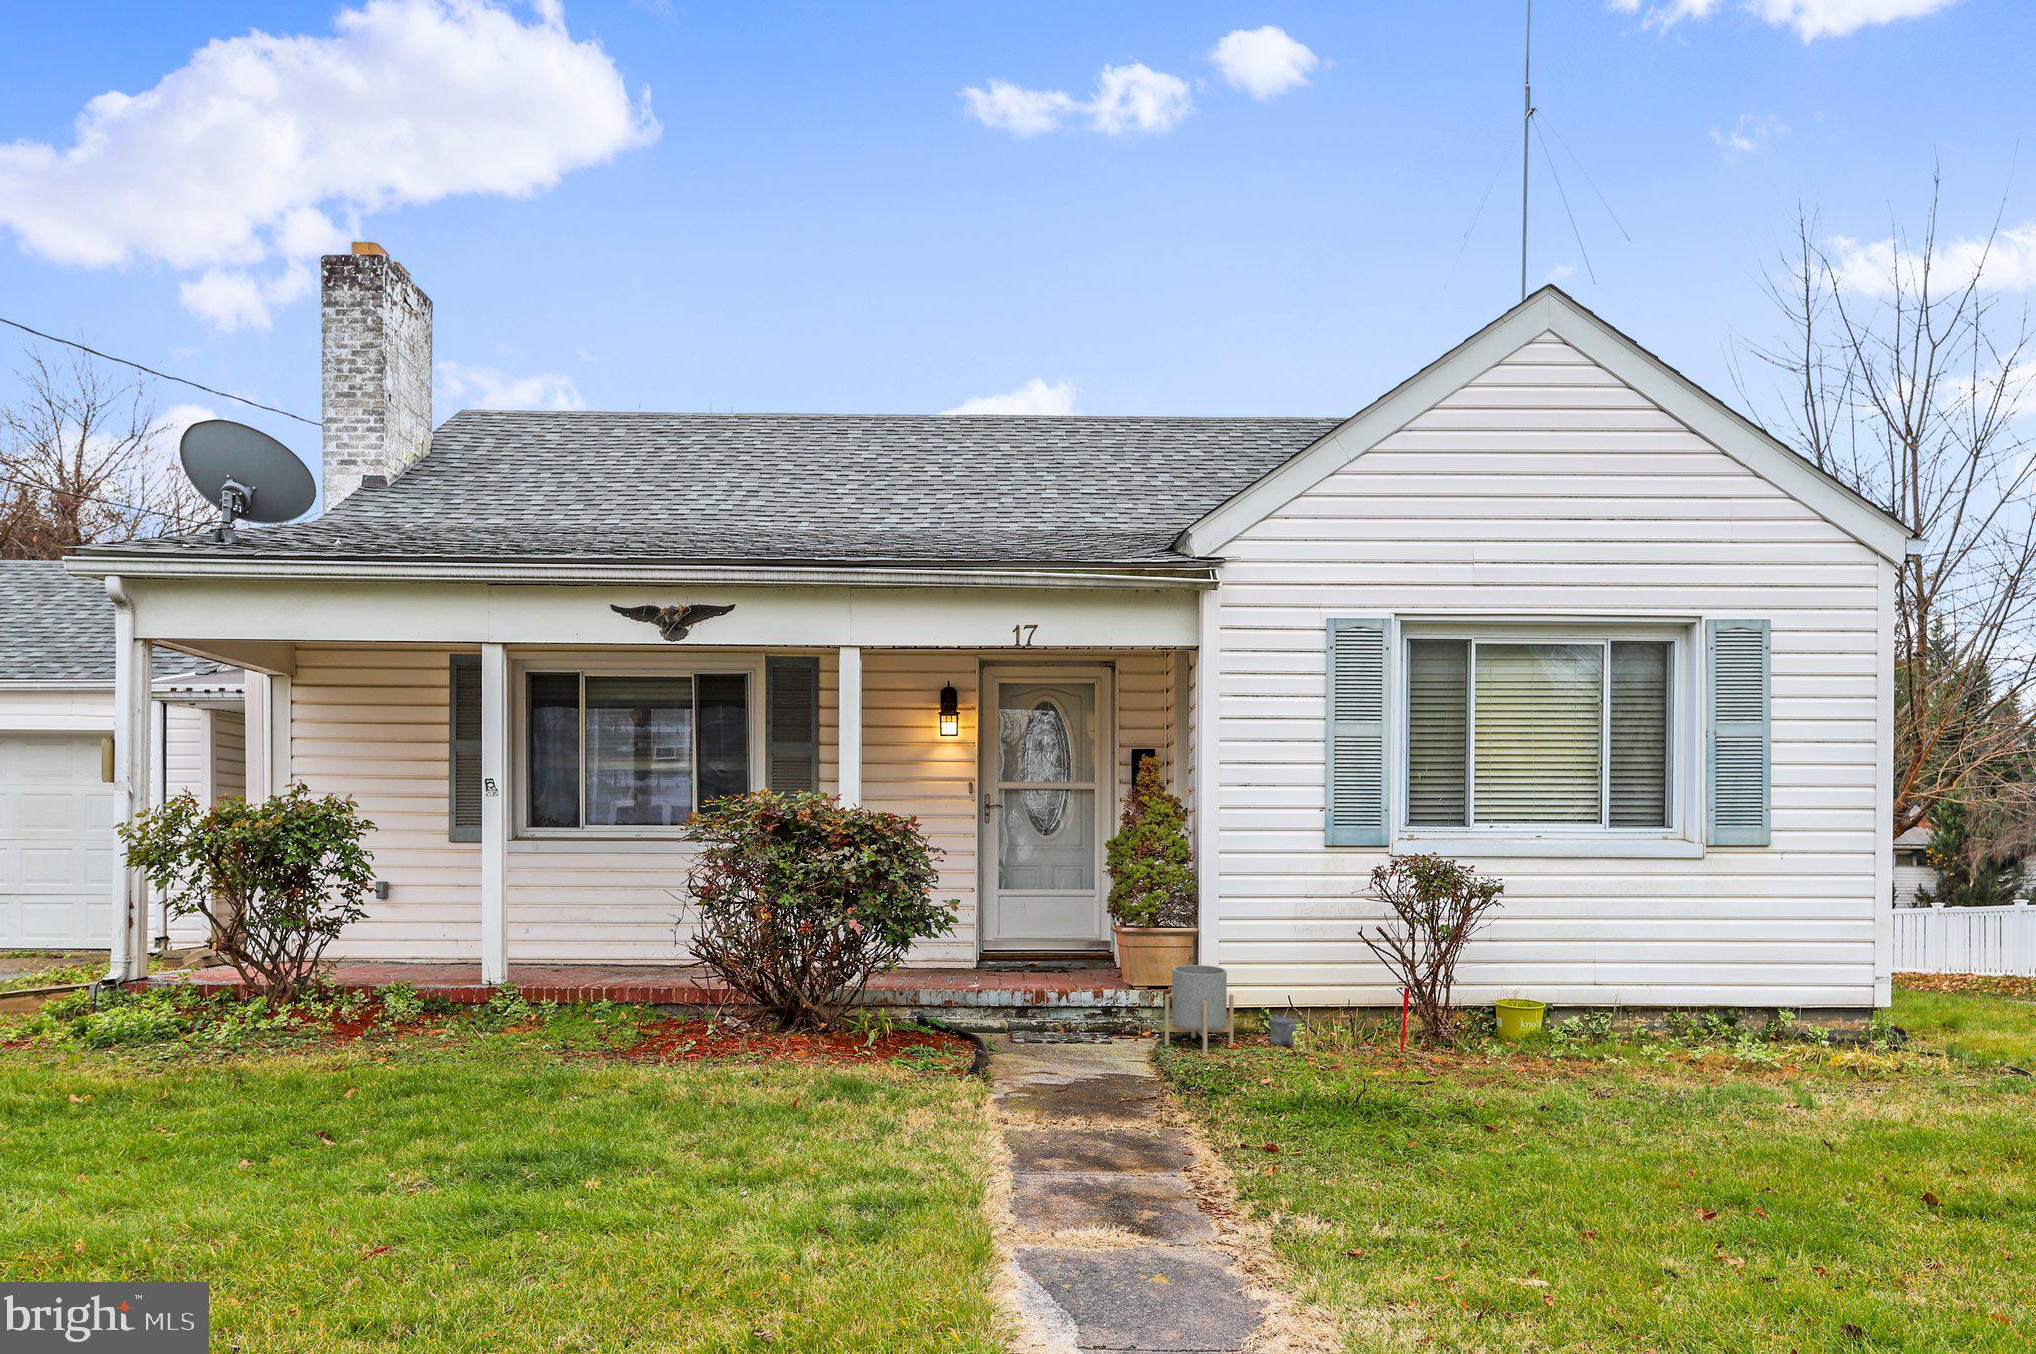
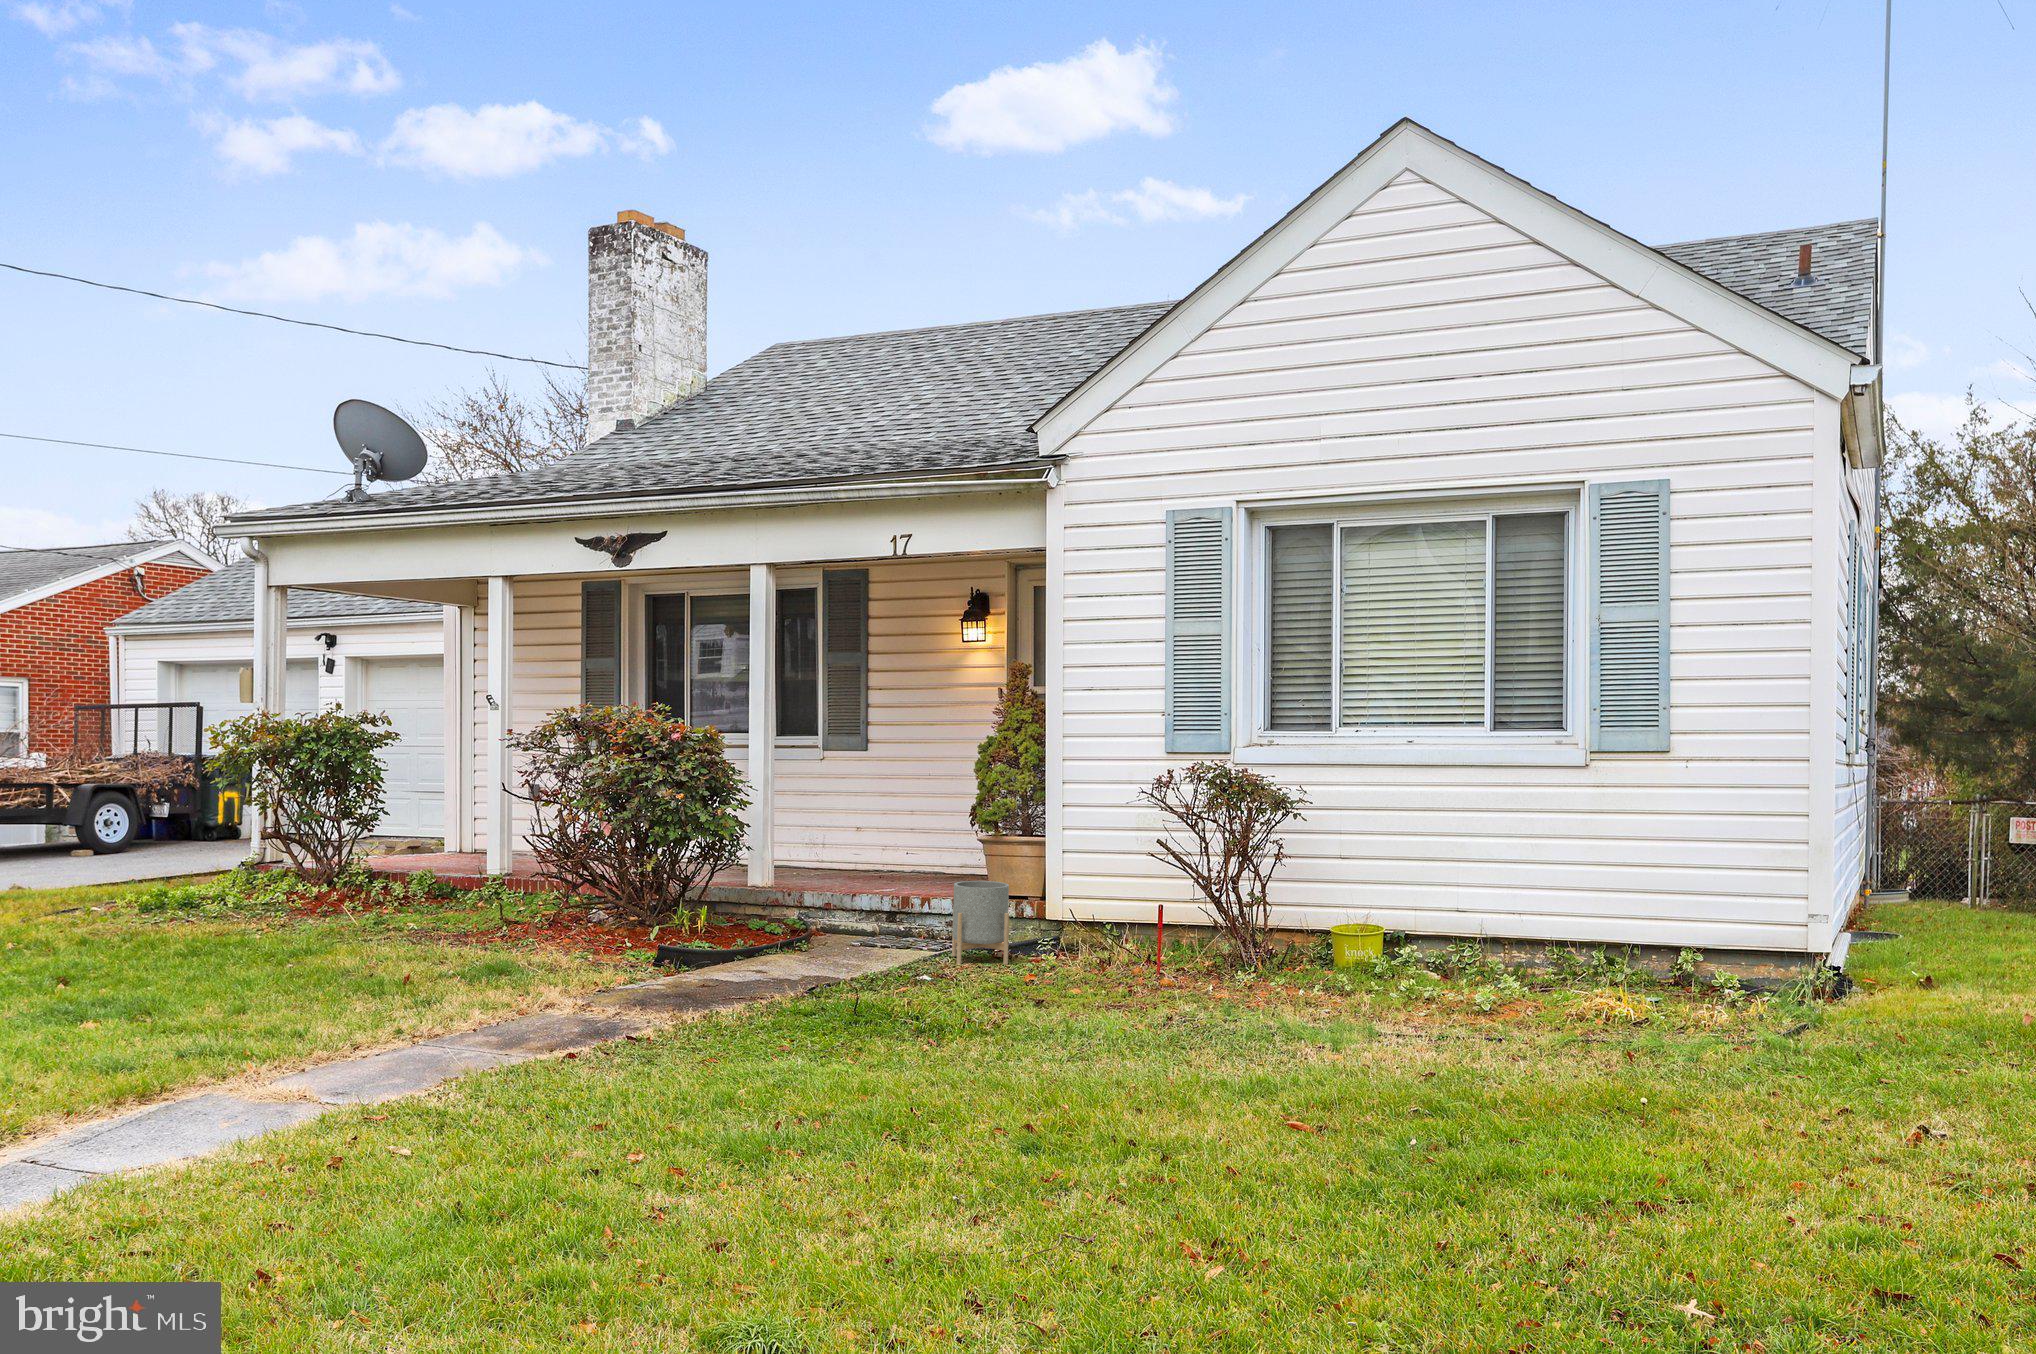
watering can: present [1270,1015,1297,1045] -> none [1029,942,1069,971]

